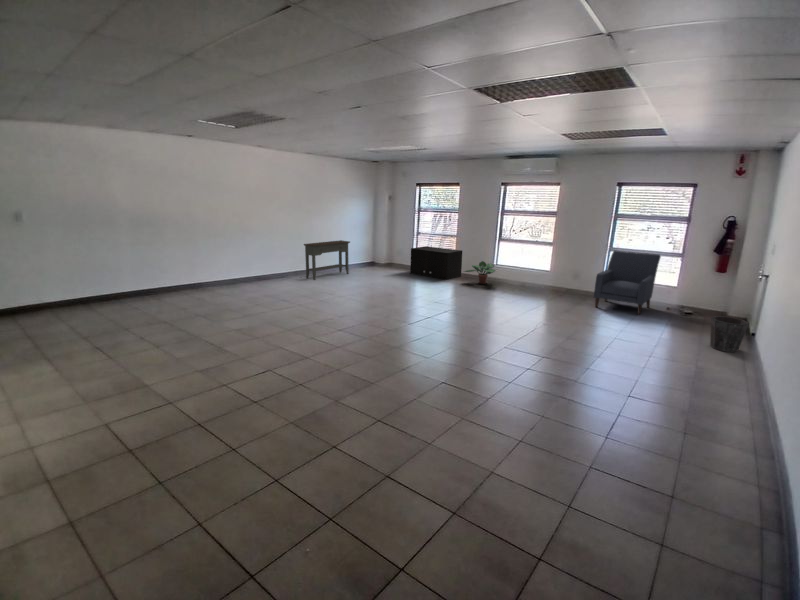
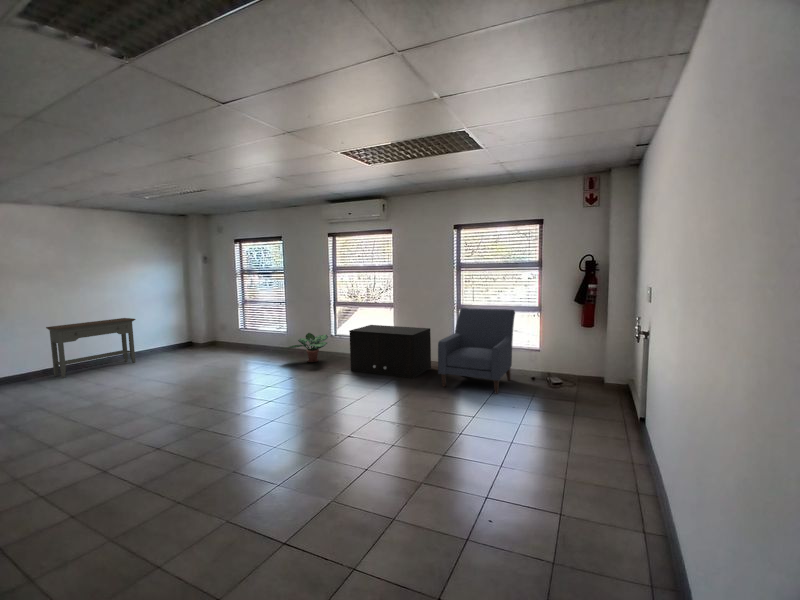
storage cabinet: present [410,246,462,280] -> present [349,325,431,378]
waste bin: present [710,316,749,352] -> none [589,398,646,460]

